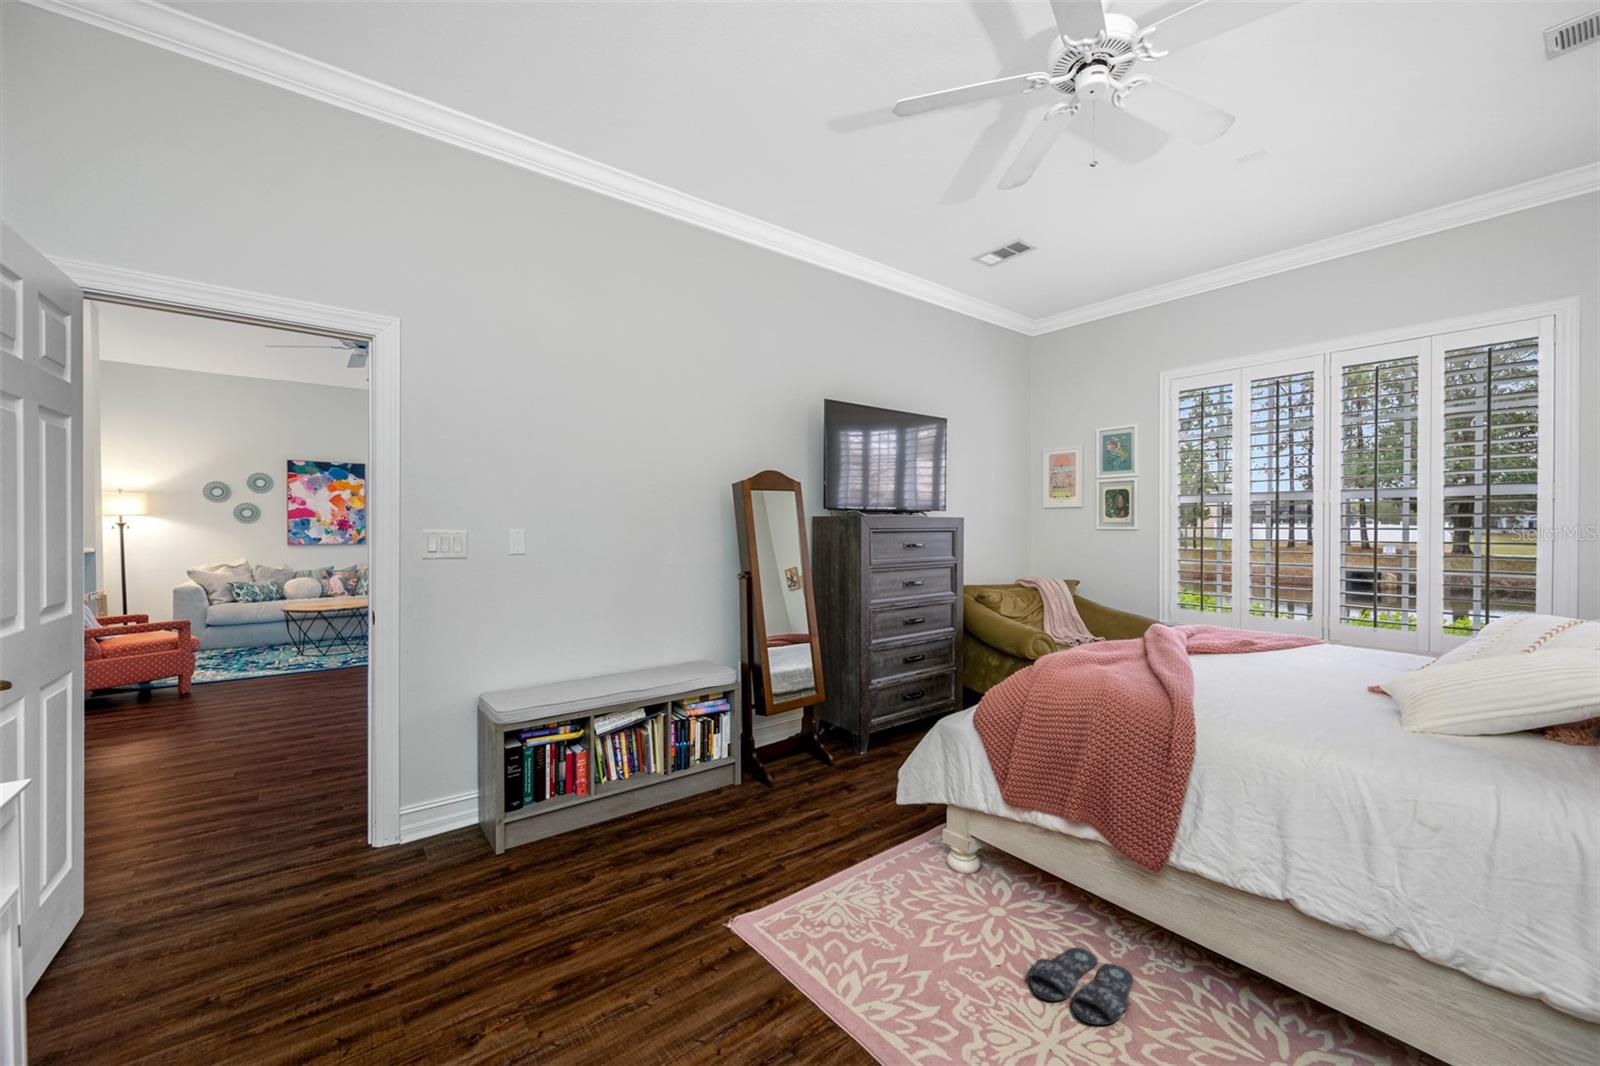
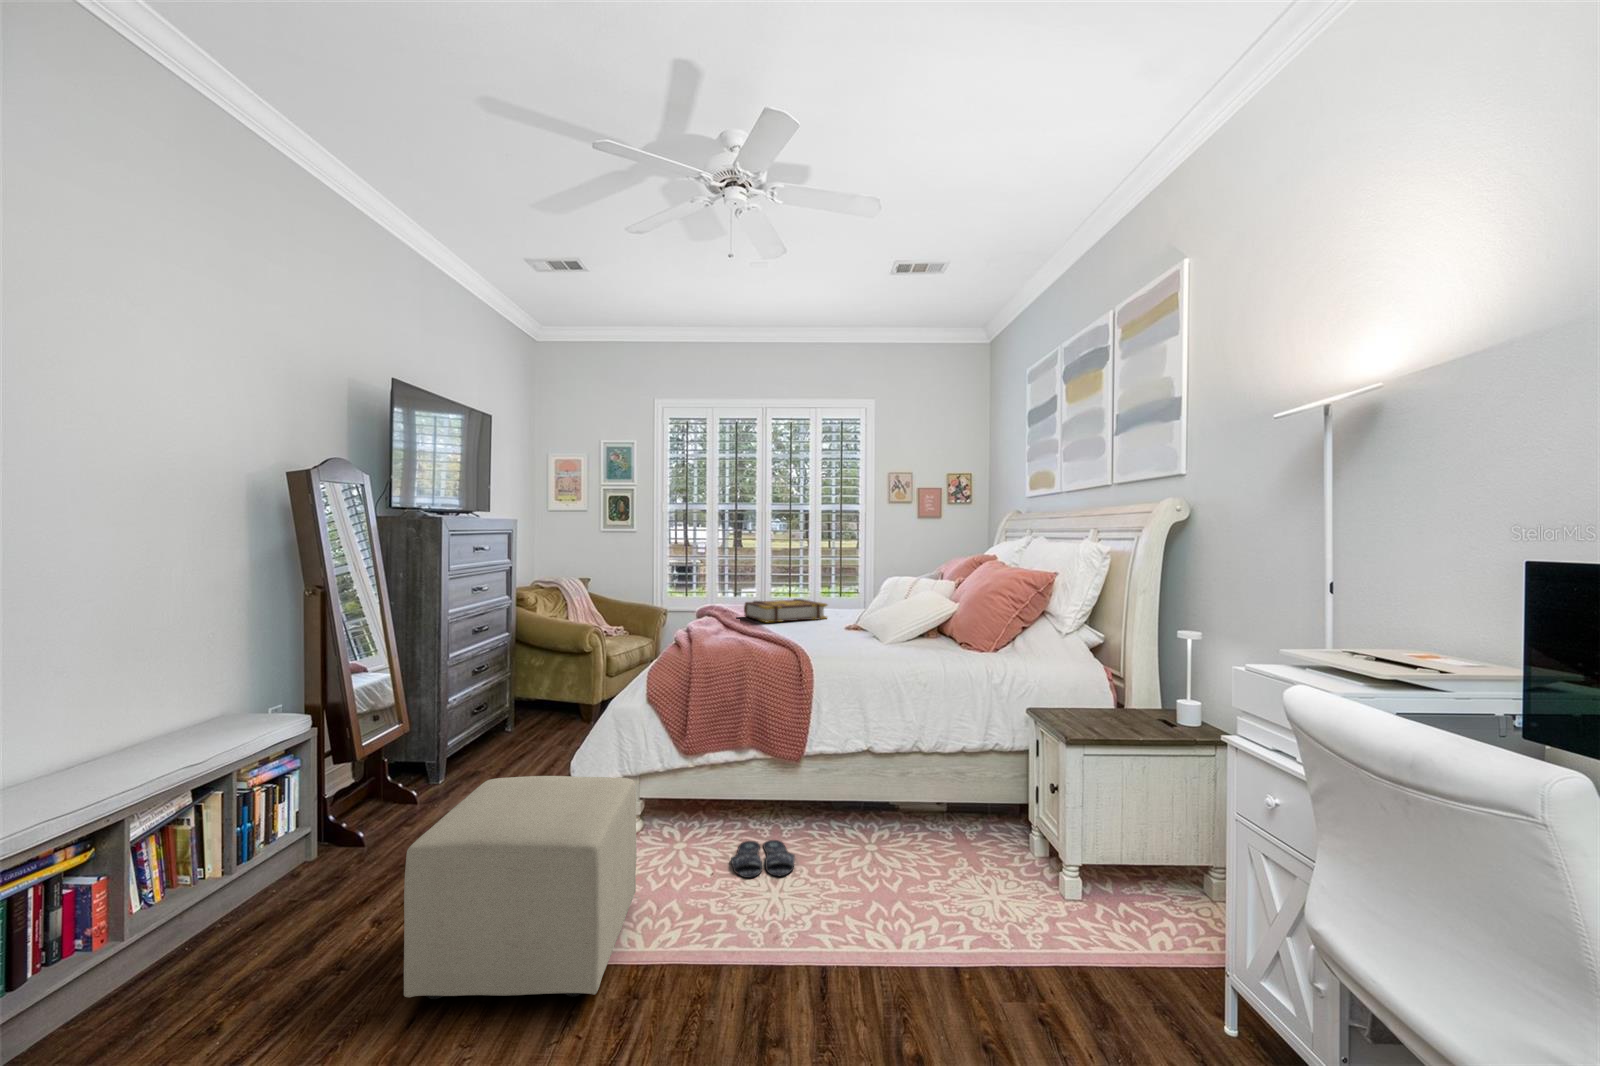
book: none [1222,624,1368,667] -> present [744,599,827,623]
ottoman: none [661,760,895,1017] -> present [404,776,637,999]

